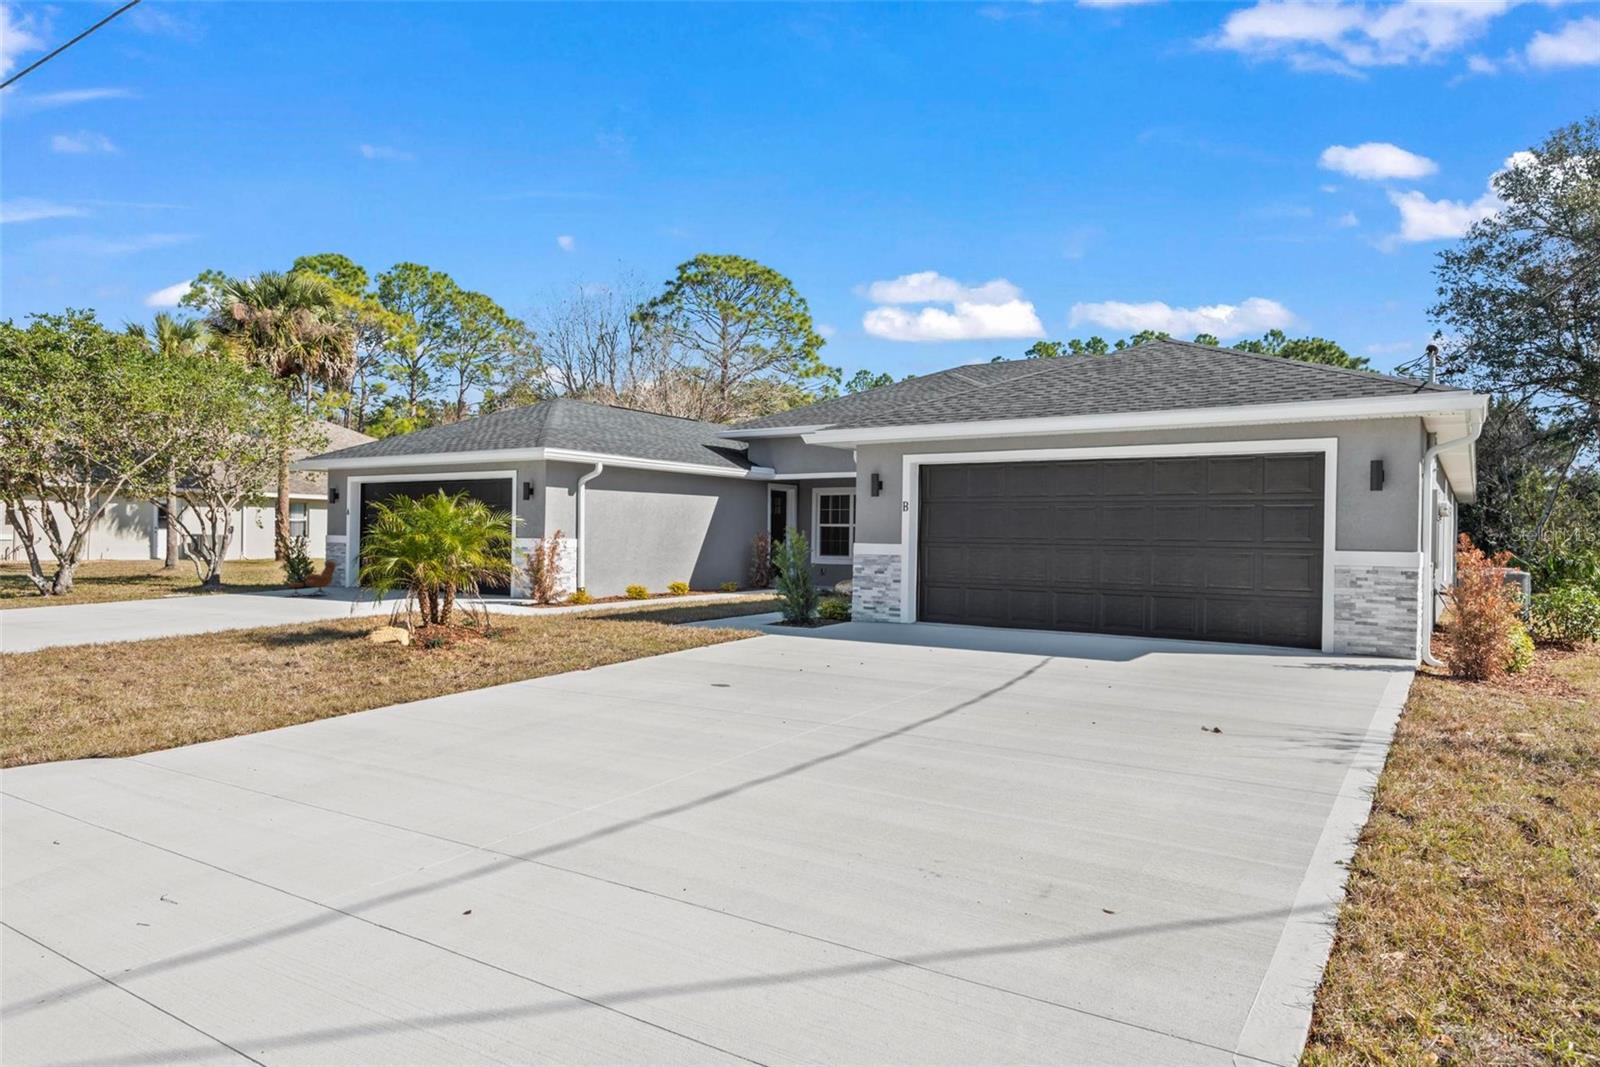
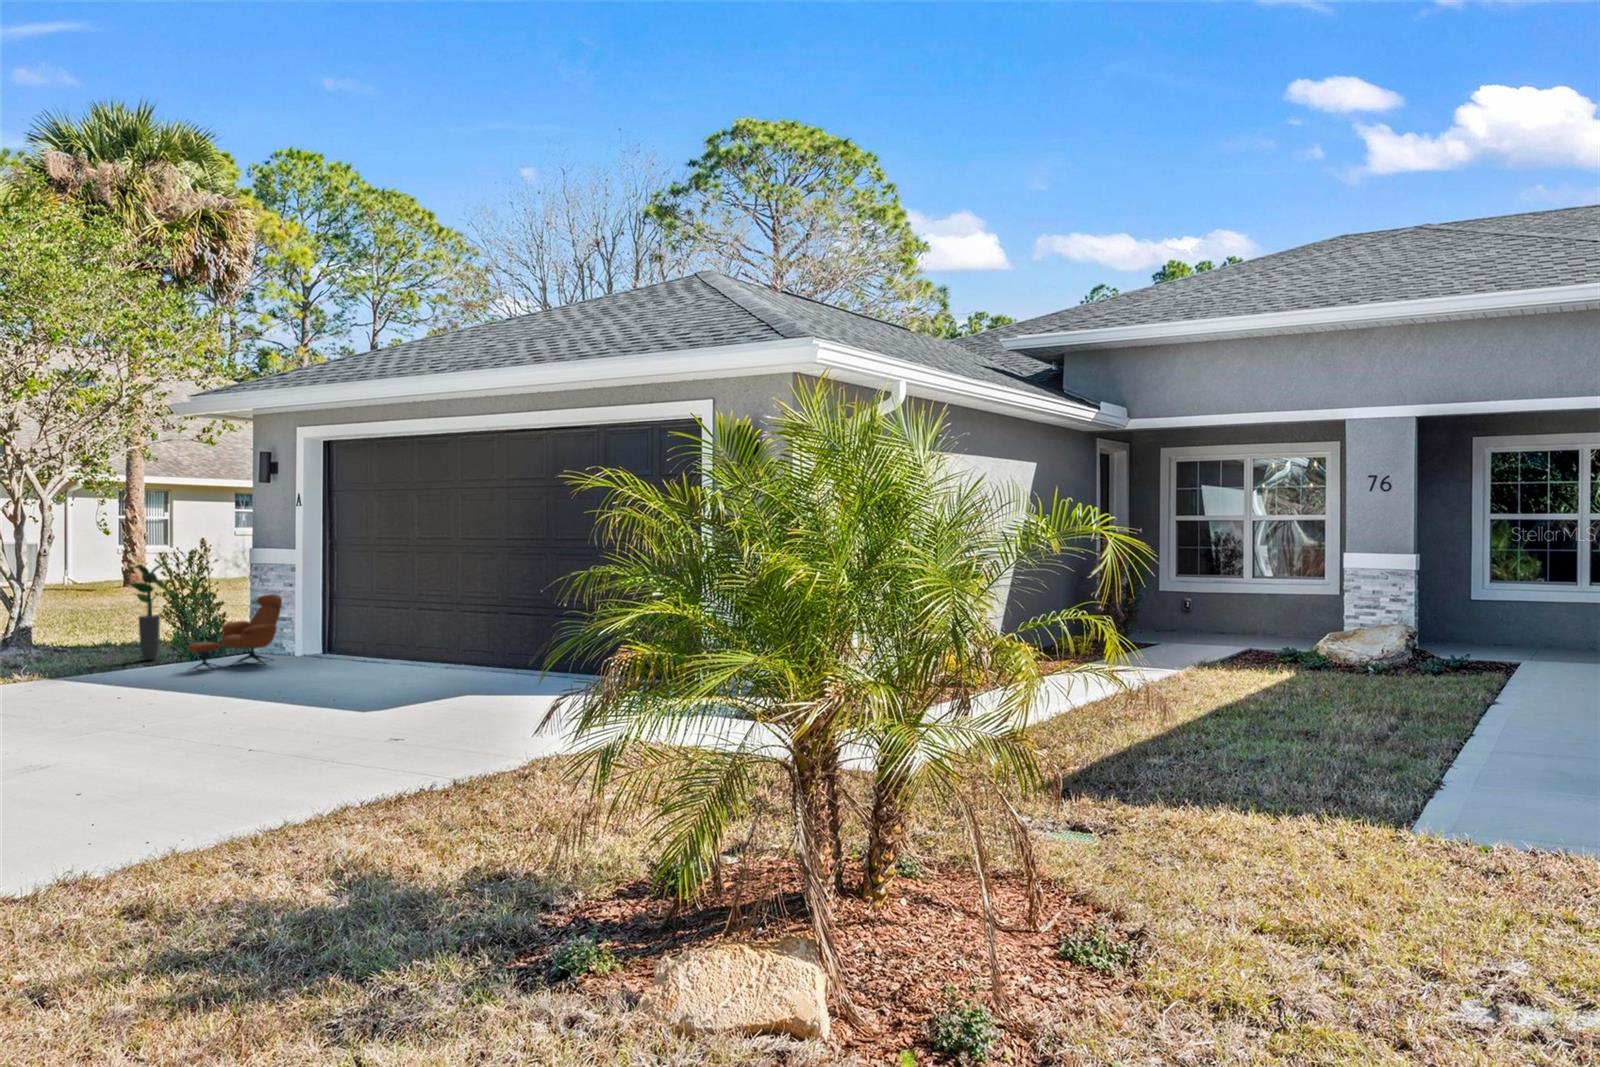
potted plant: none [263,544,286,592] -> present [128,563,171,660]

